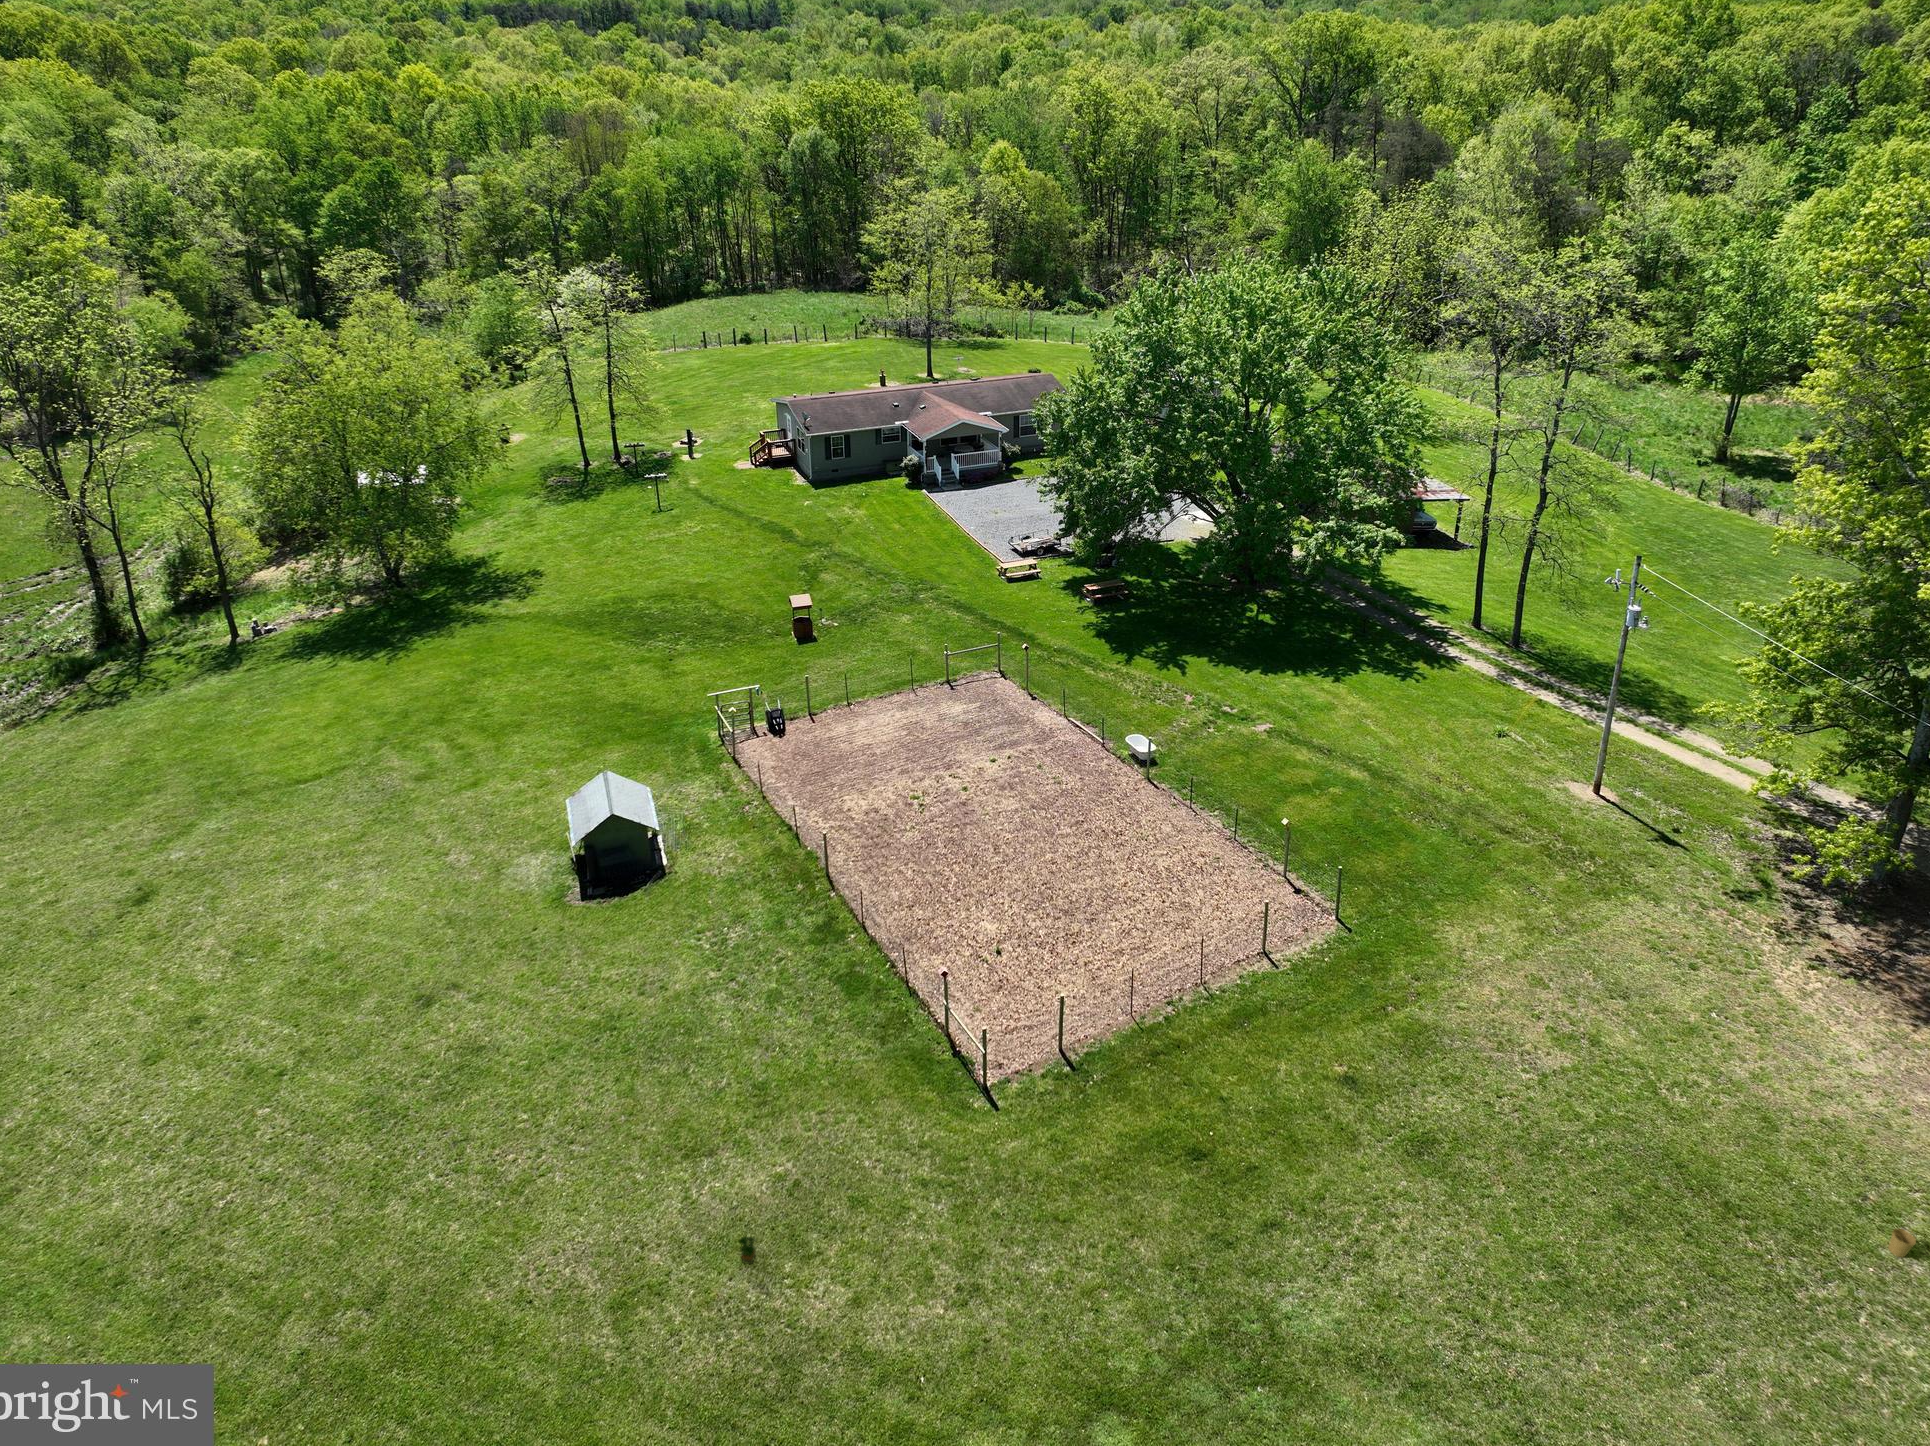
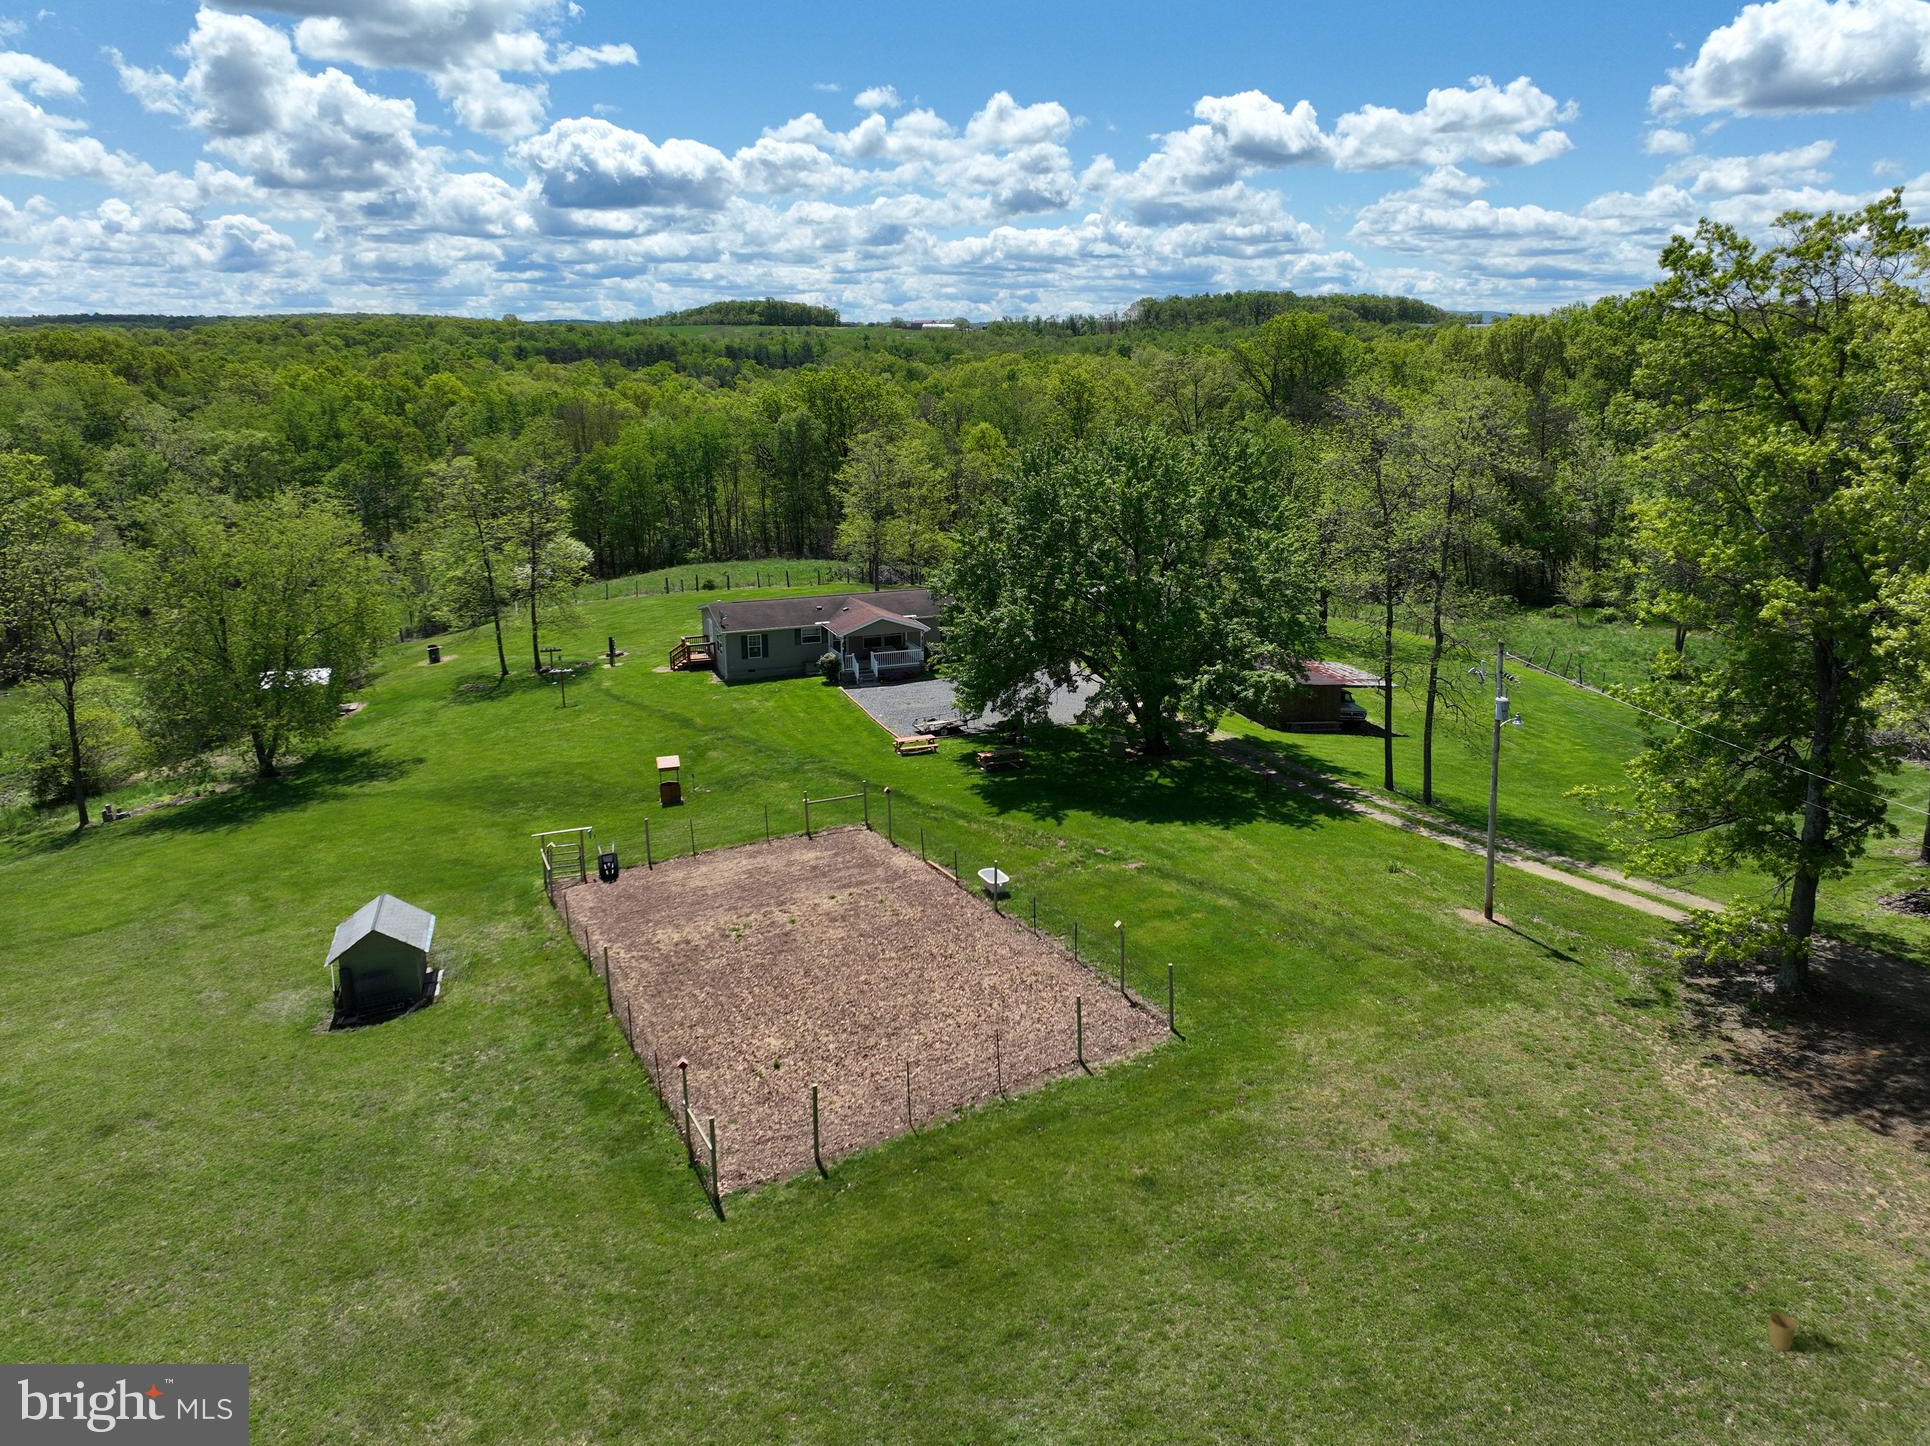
potted tree: present [739,1236,757,1264] -> none [323,1350,351,1391]

